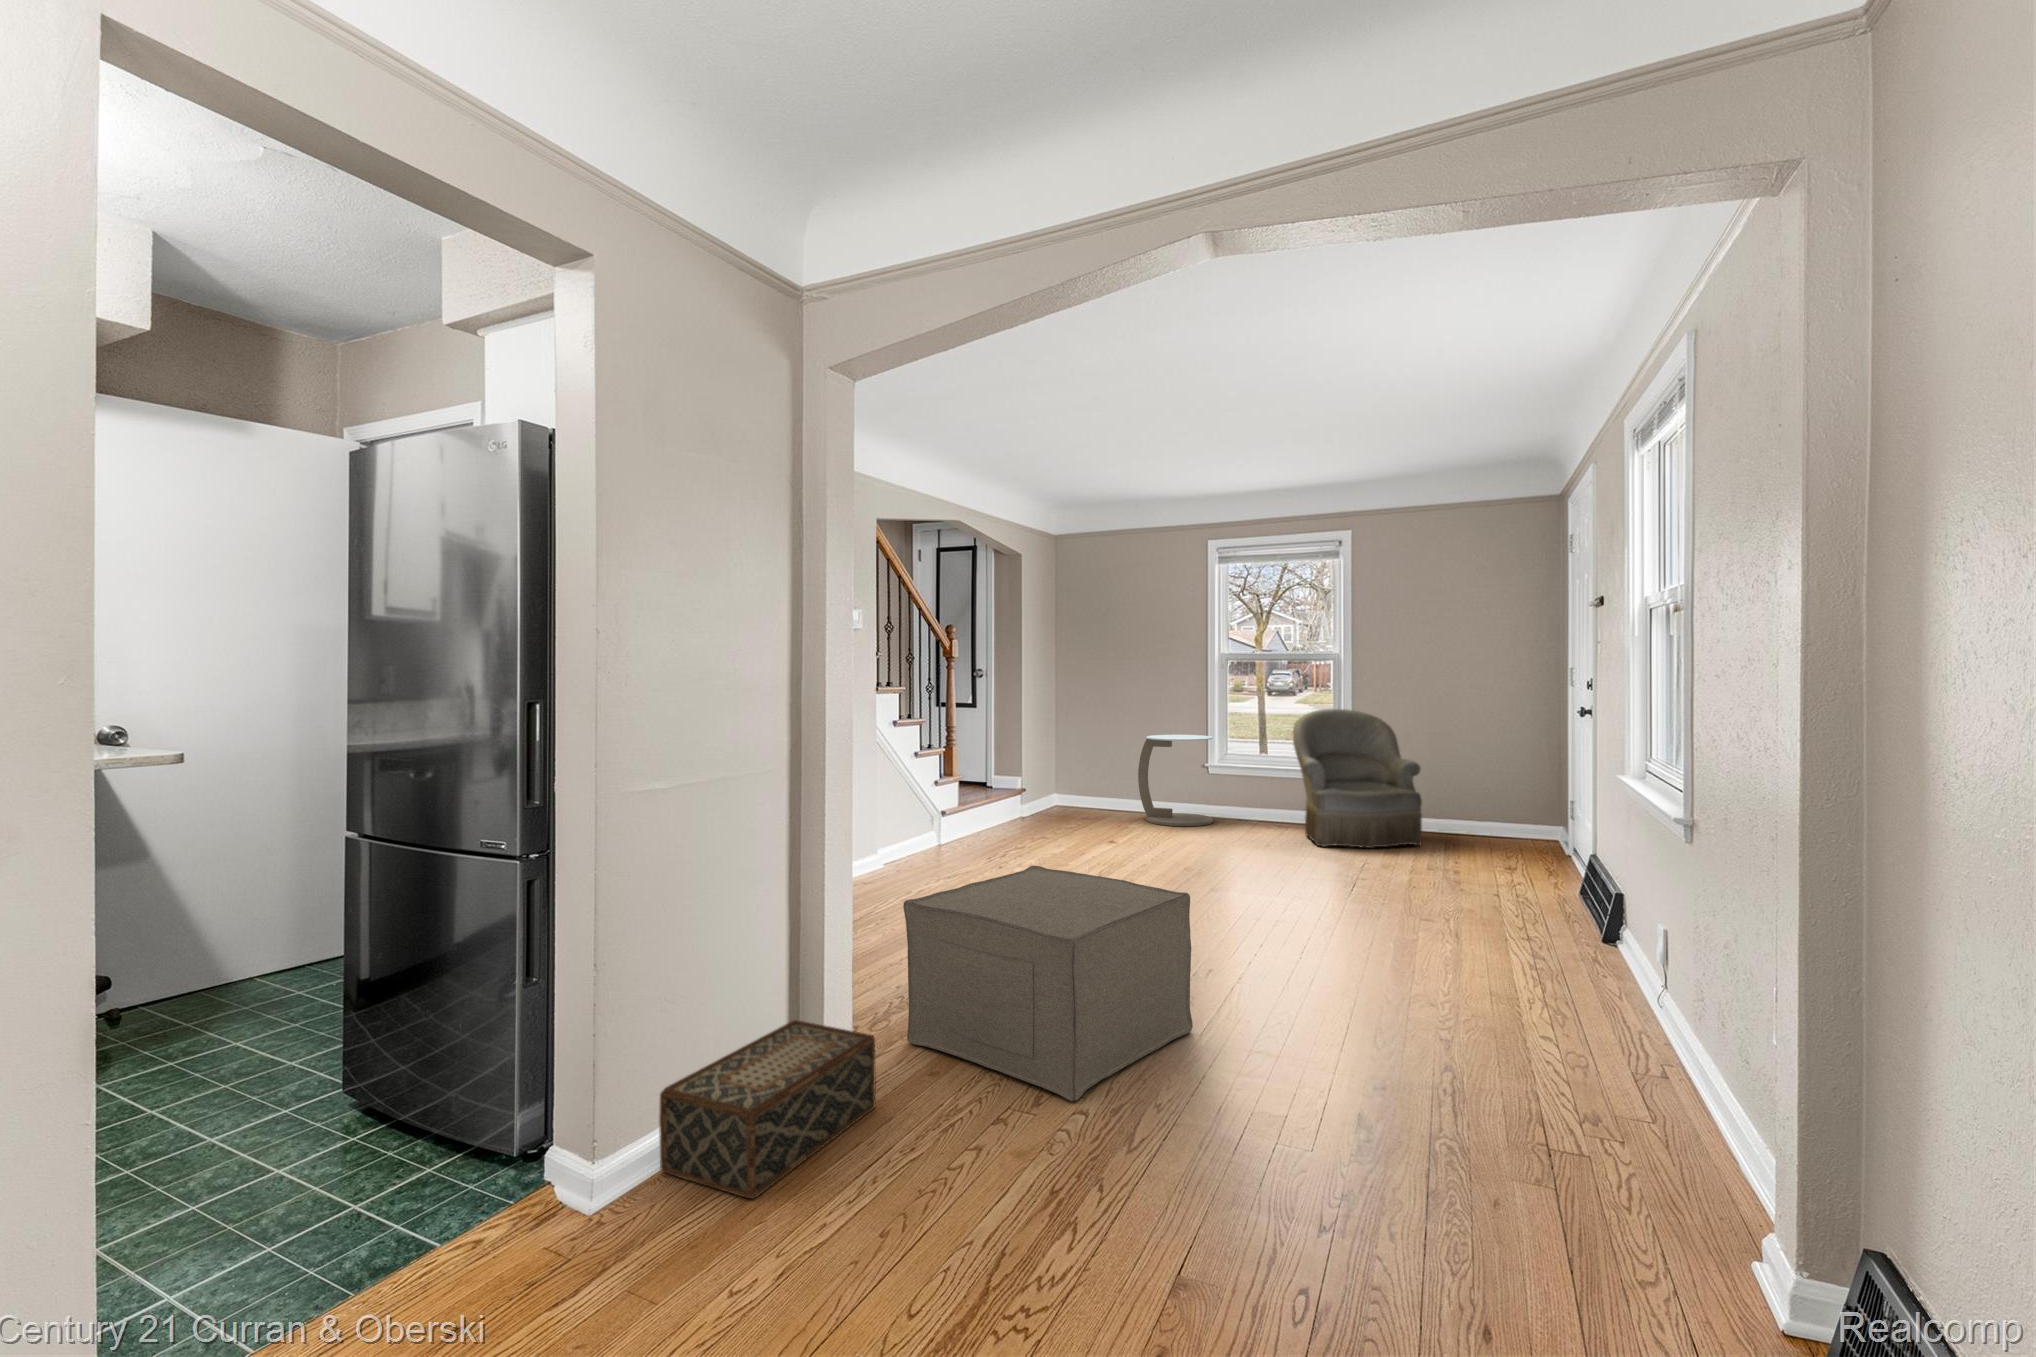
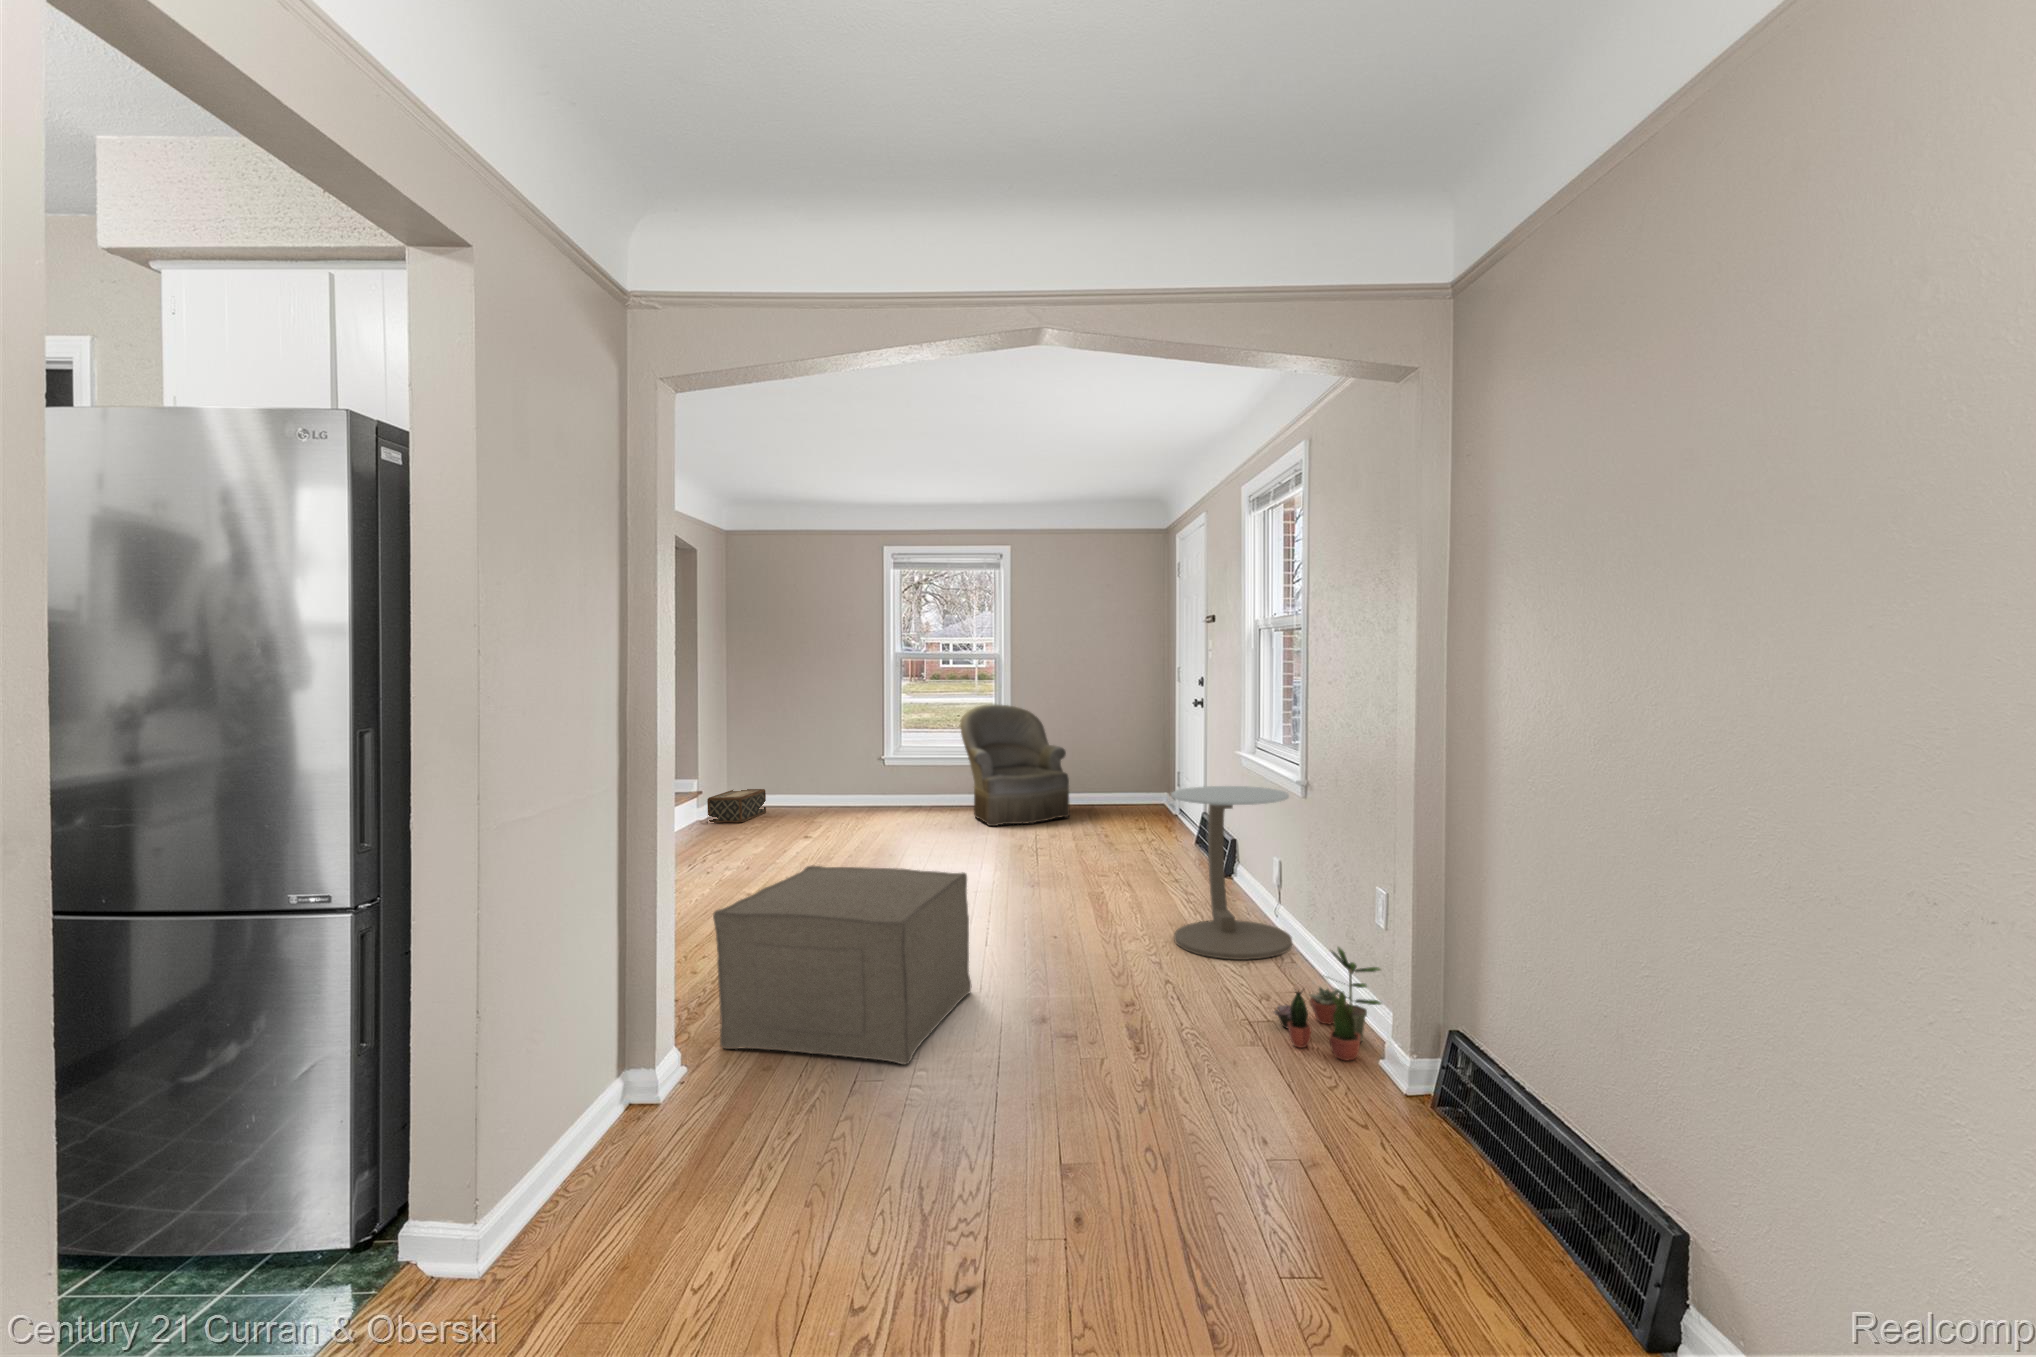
side table: present [1138,735,1213,826] -> present [1171,786,1292,960]
woven basket: present [659,1020,876,1198] -> present [707,789,766,823]
potted plant: none [1575,1066,1751,1241] -> present [1274,947,1382,1060]

